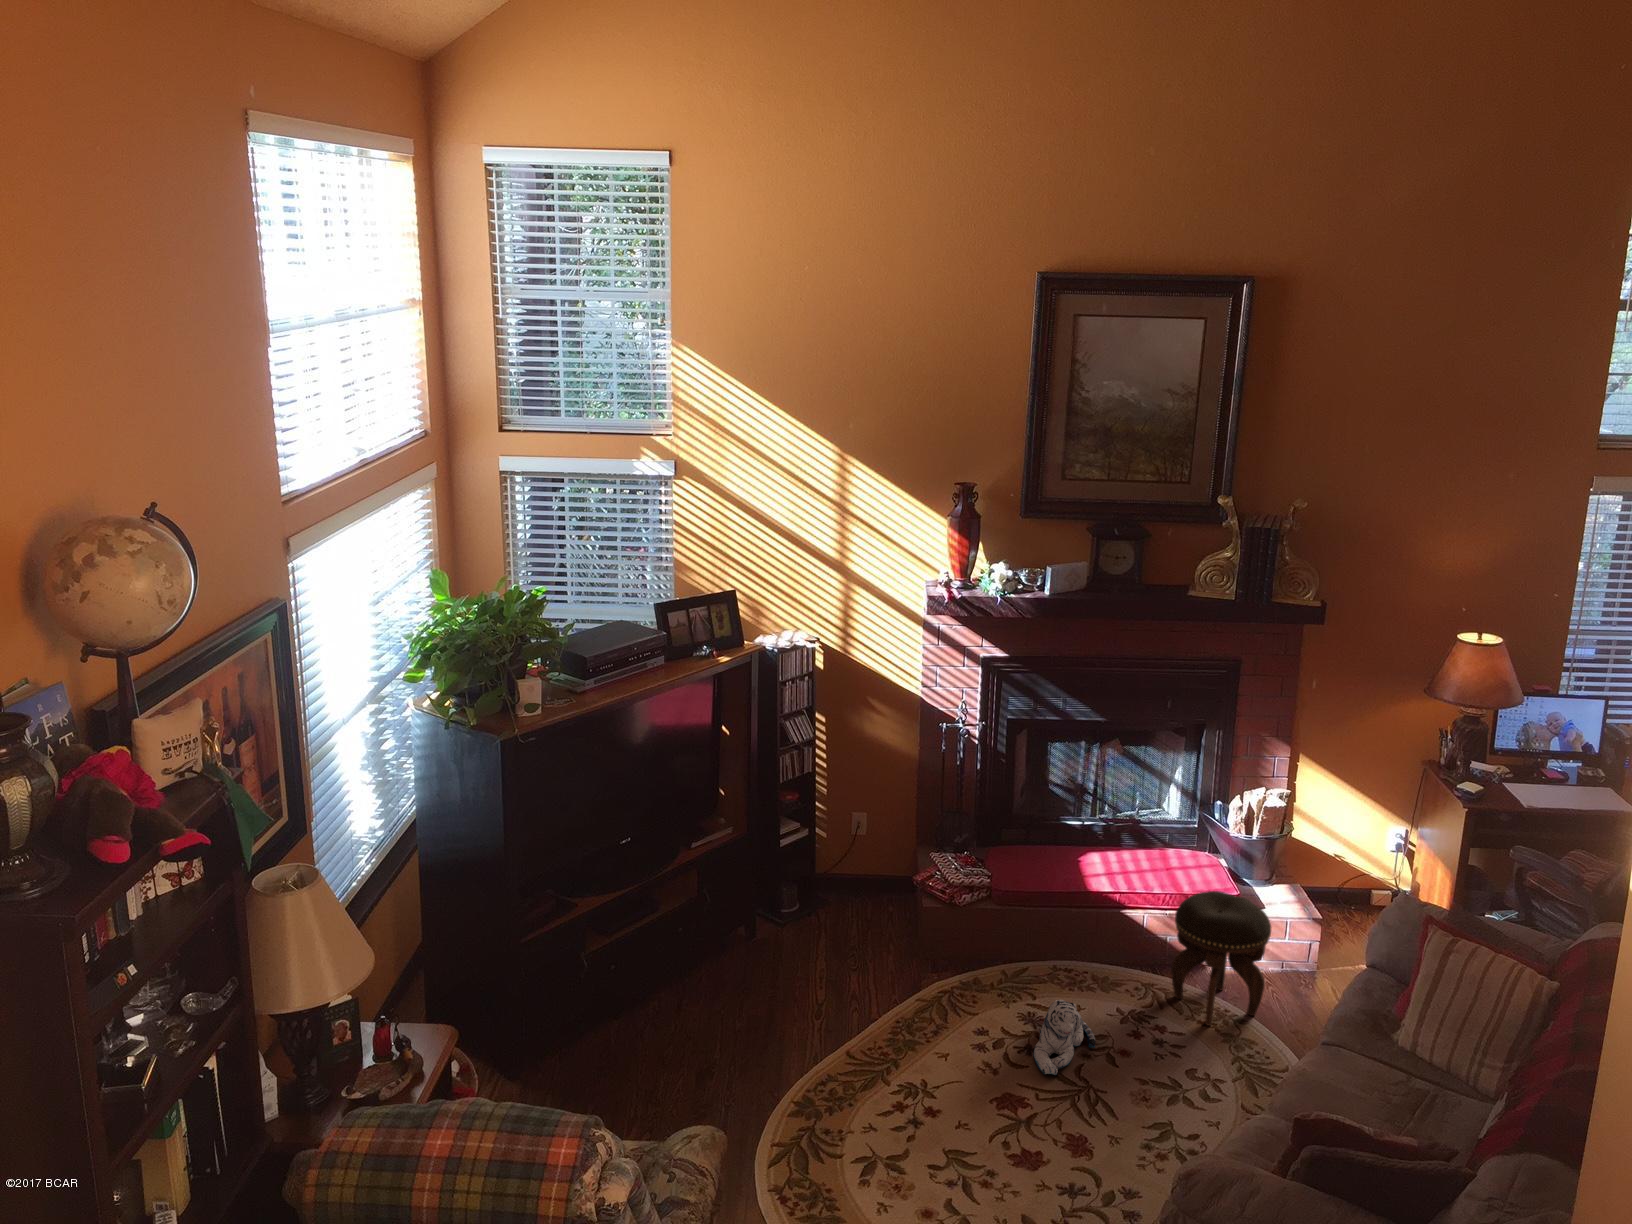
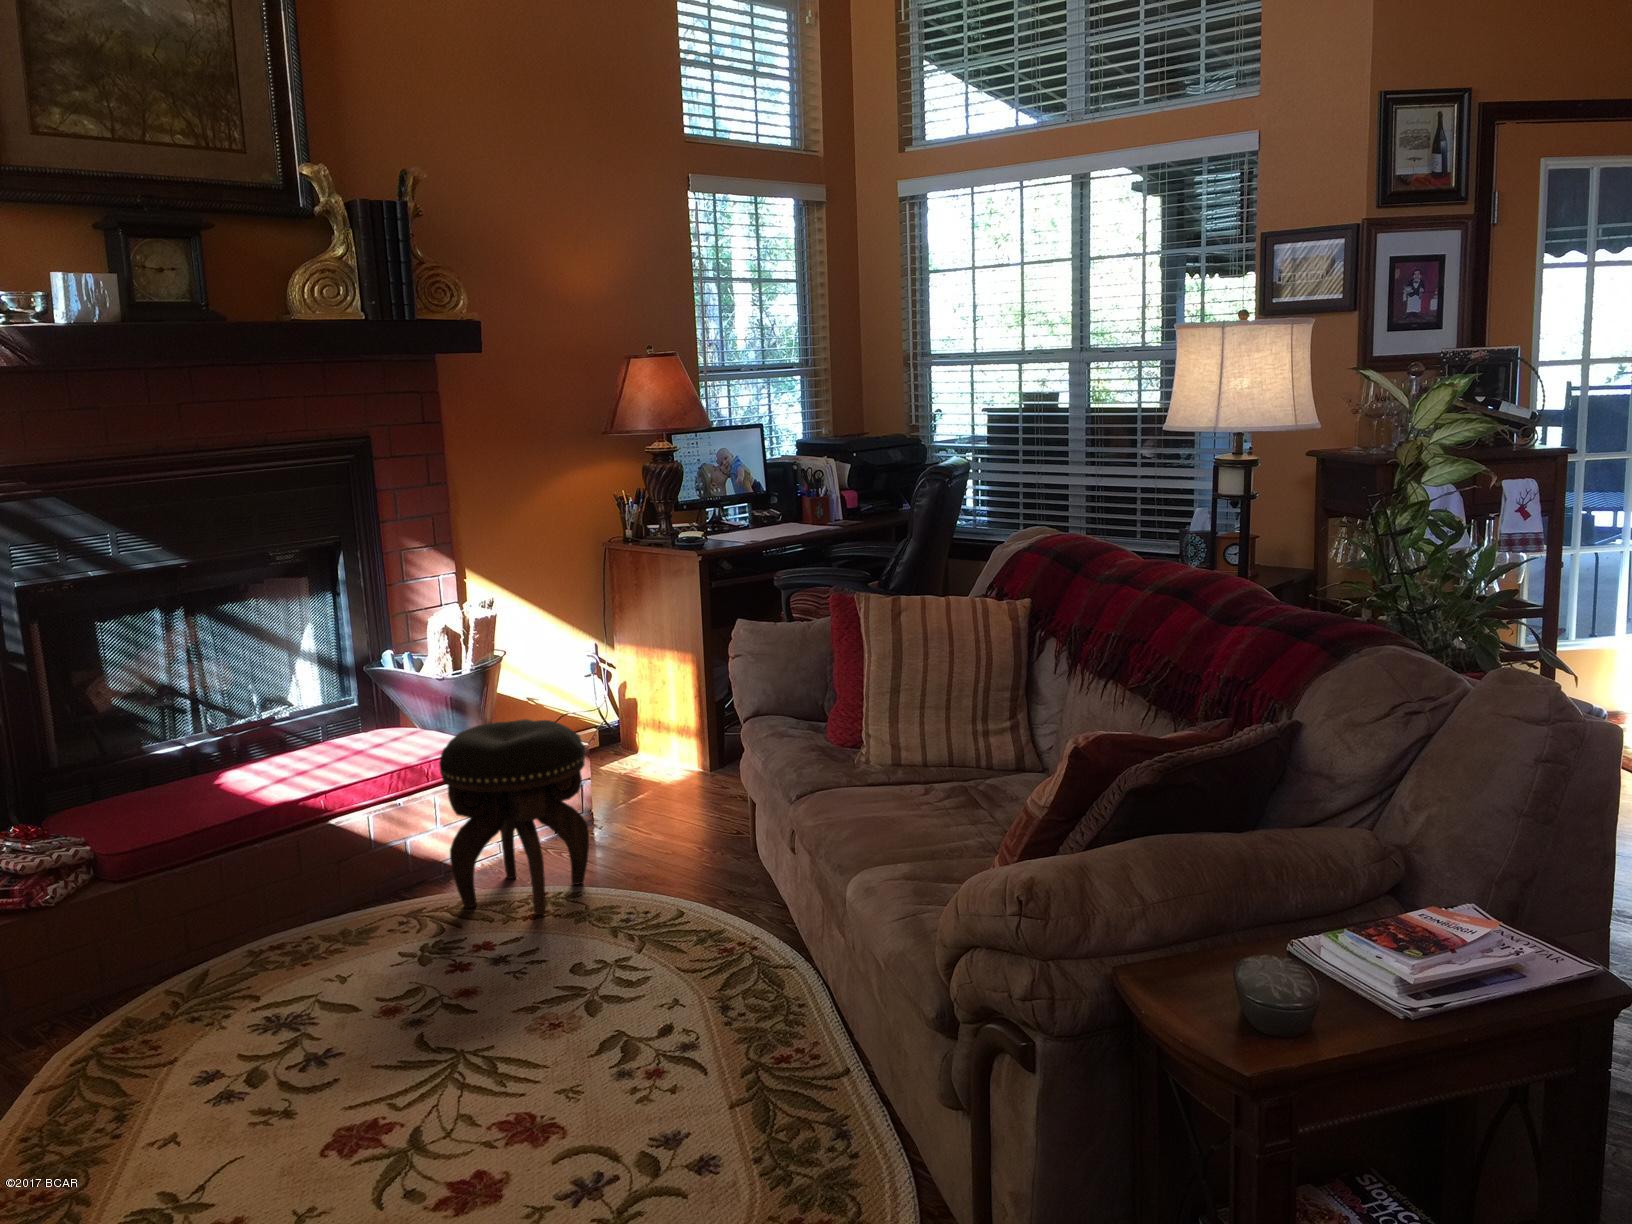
plush toy: present [1033,1000,1096,1075] -> none [311,935,421,1074]

